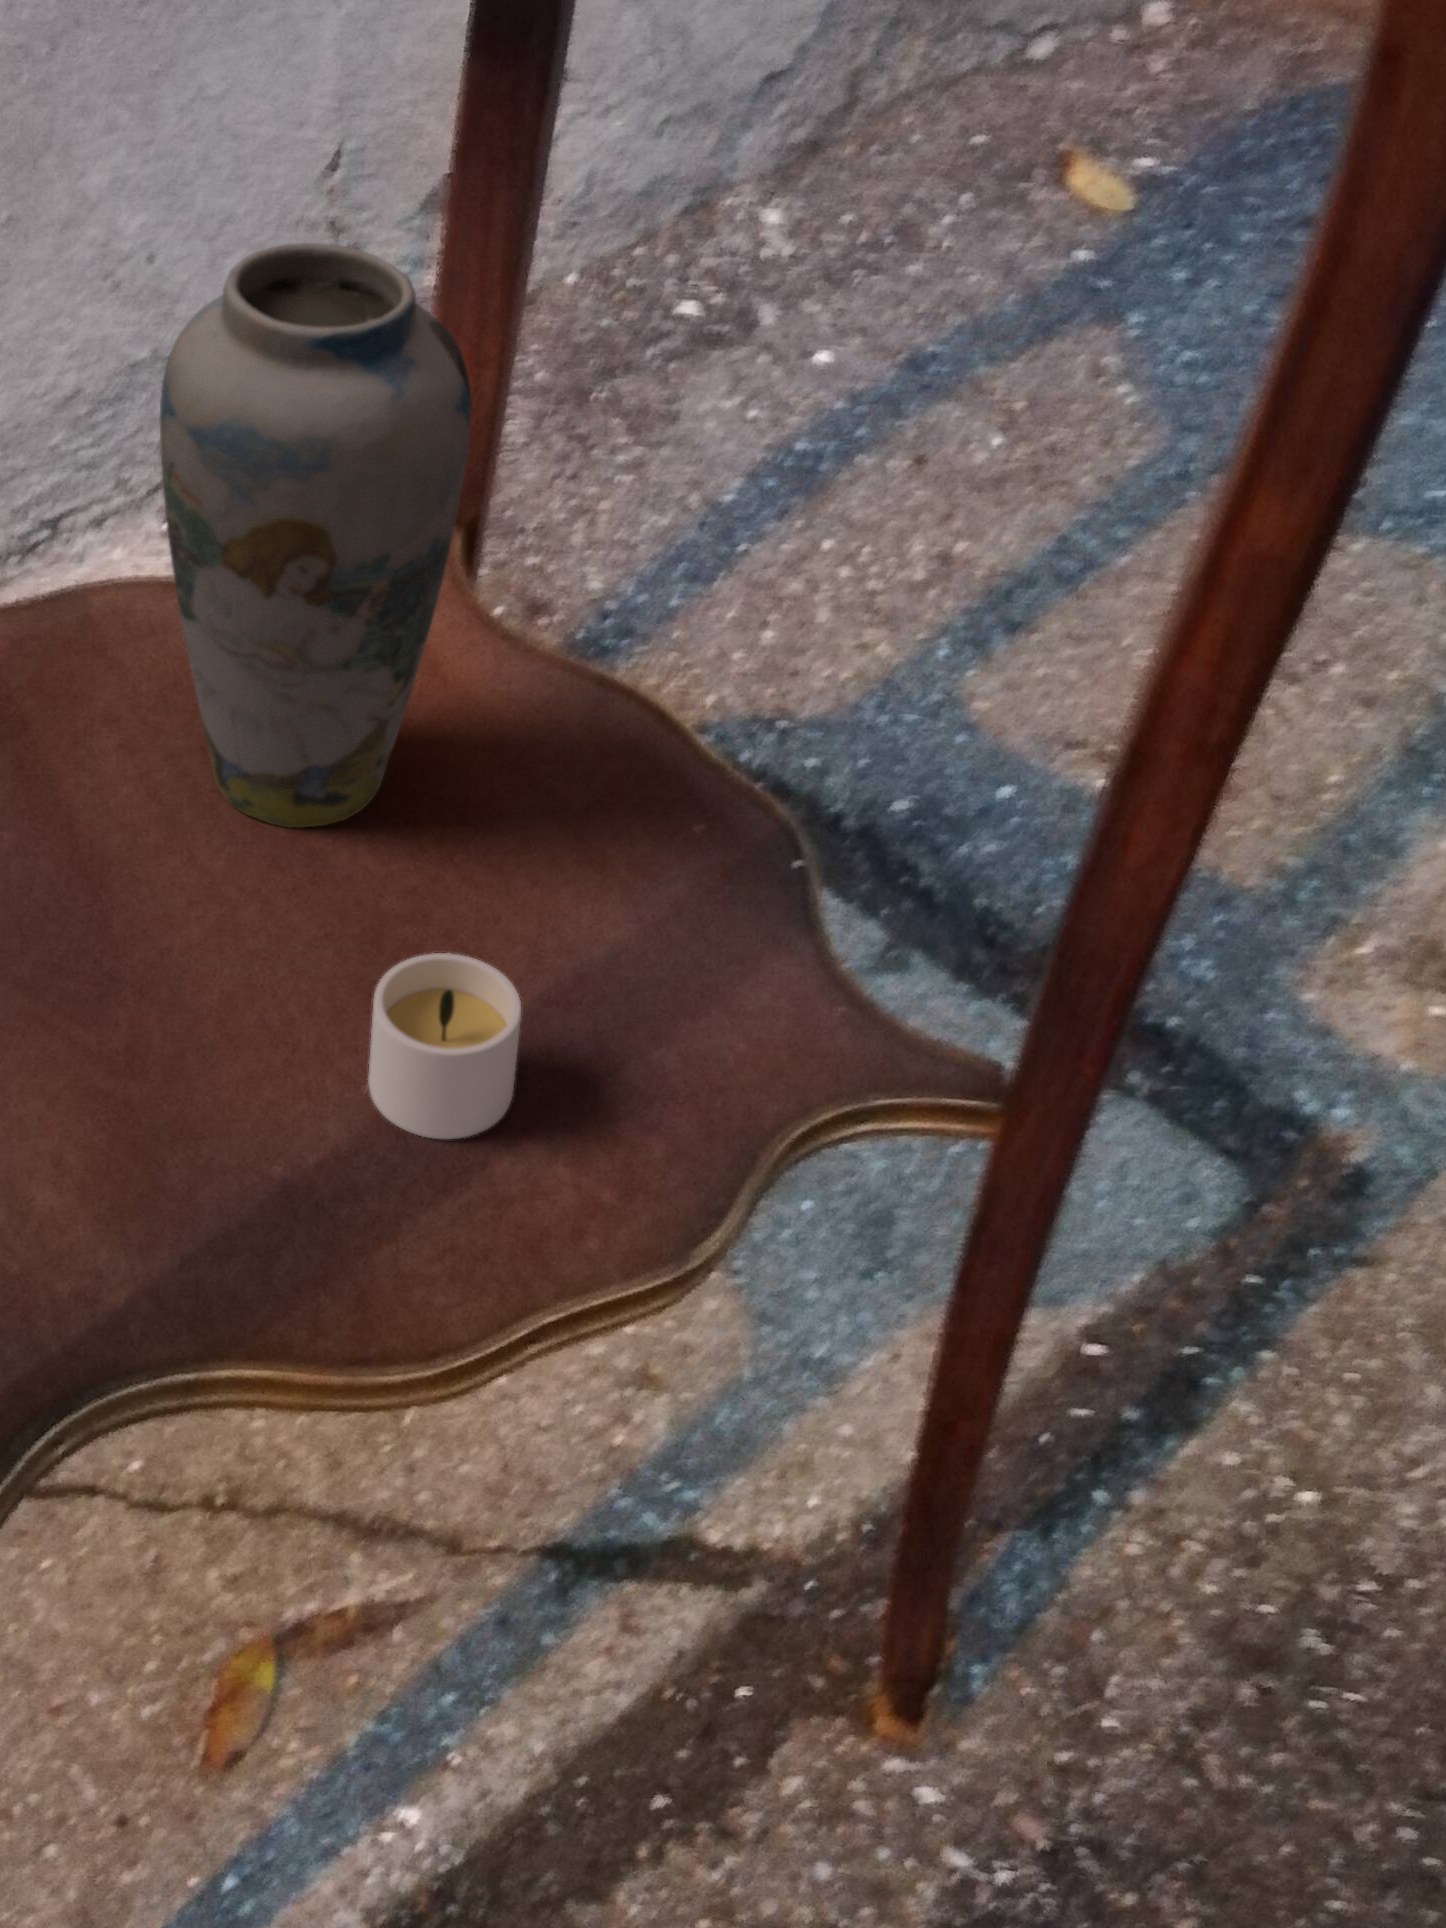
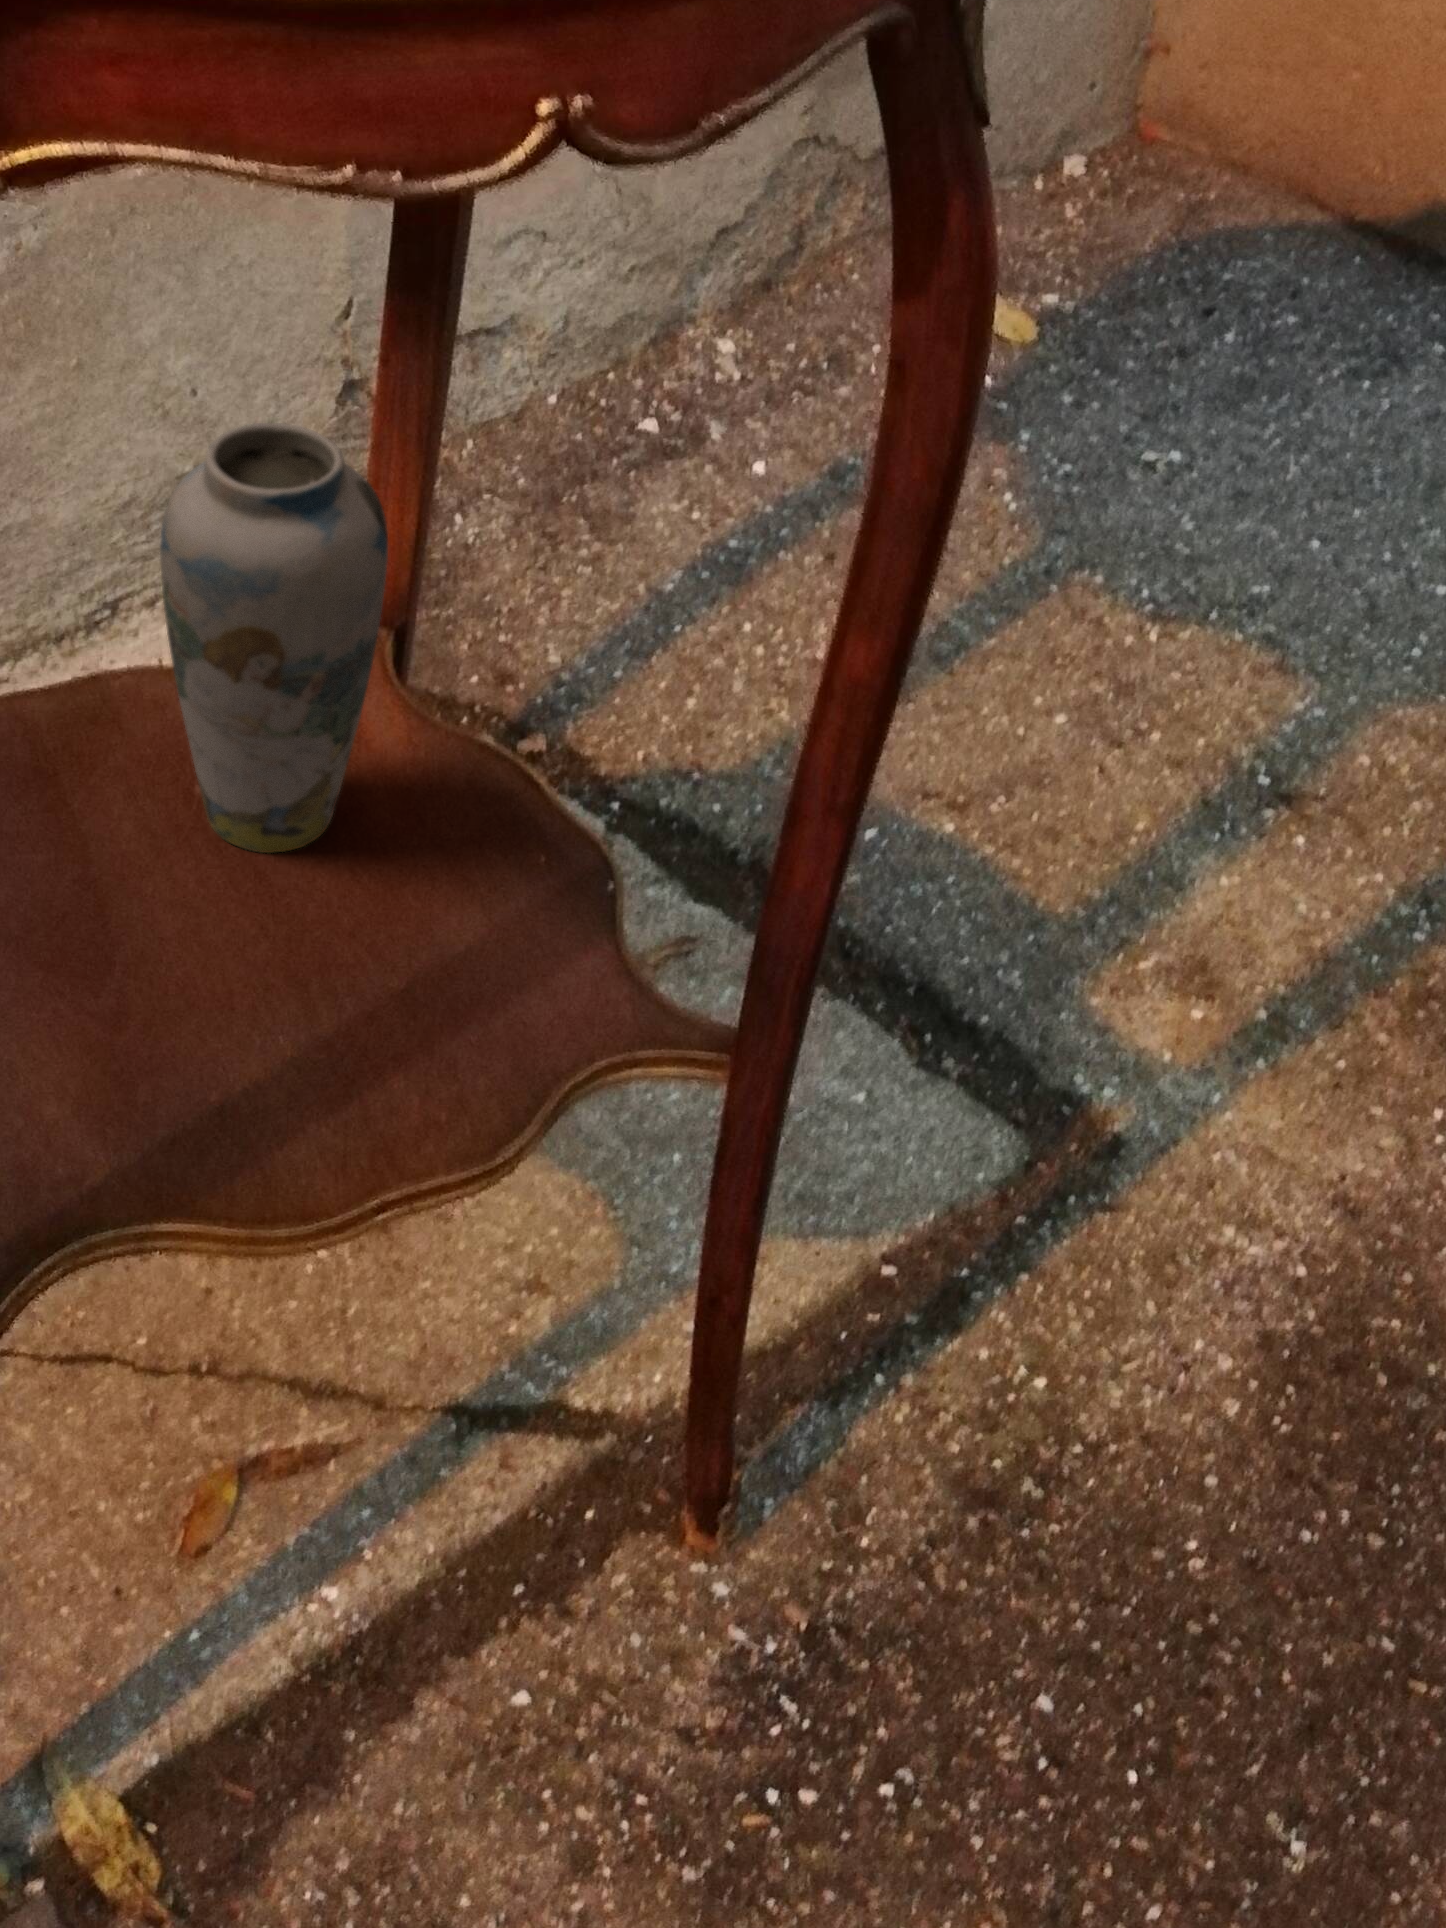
candle: present [368,953,522,1139] -> none [300,946,447,1082]

